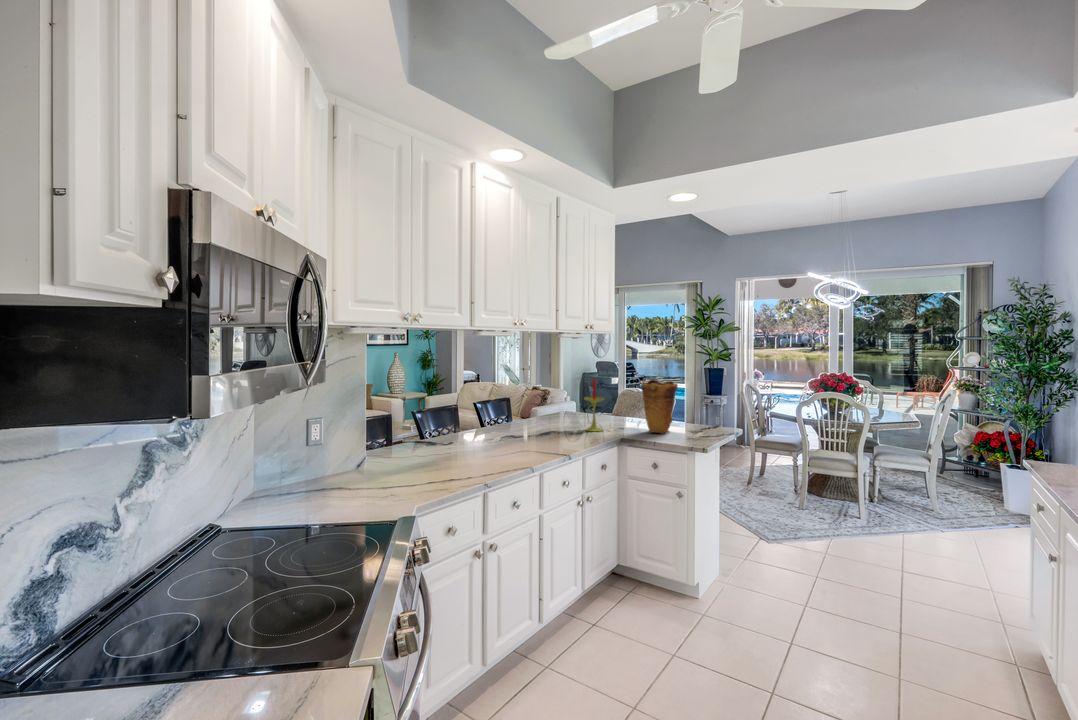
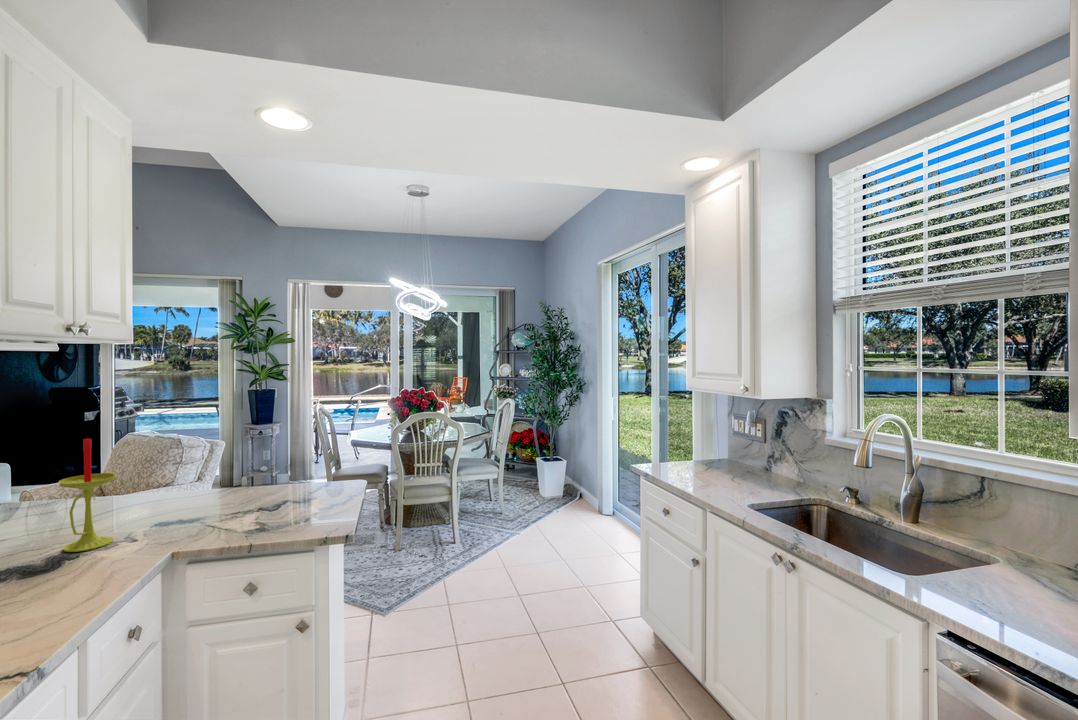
vase: present [641,379,678,434] -> none [204,426,278,523]

